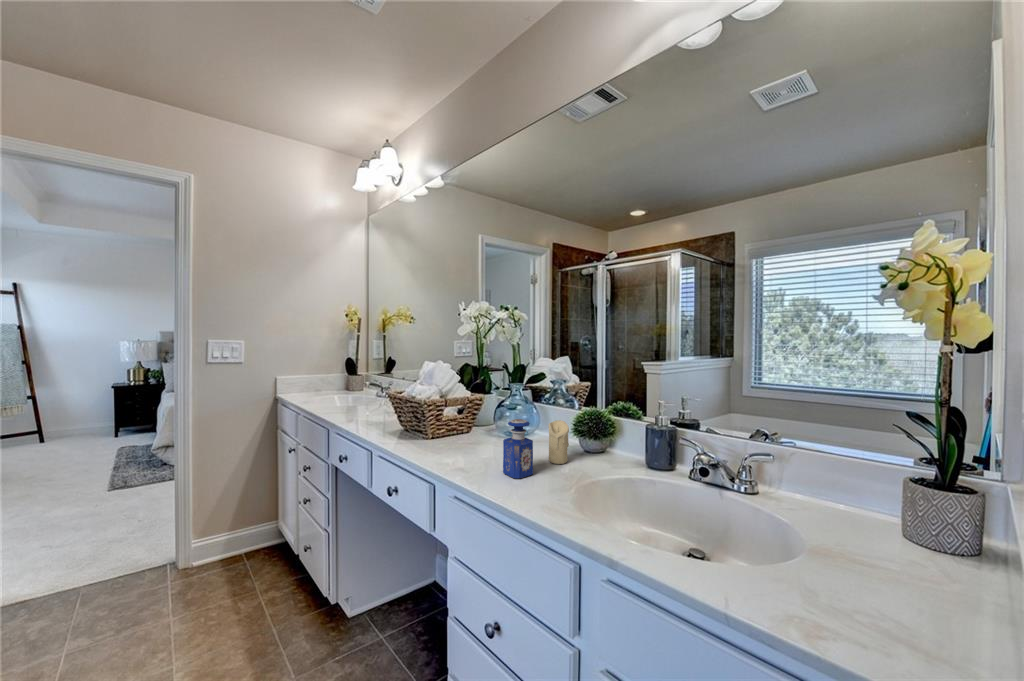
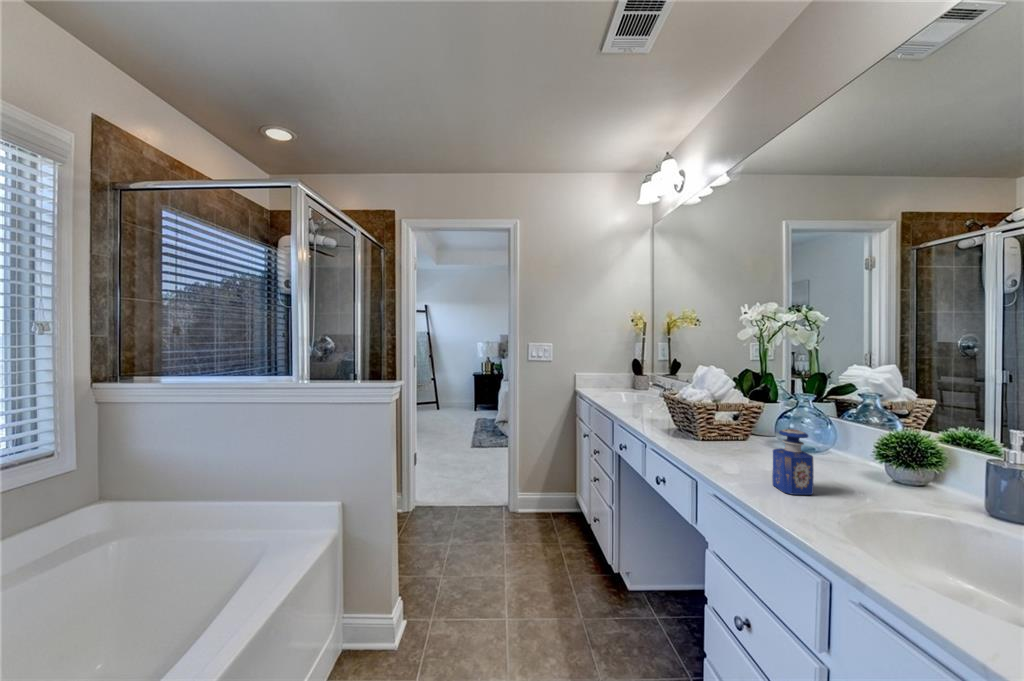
candle: present [549,420,569,464] -> none [843,441,877,495]

